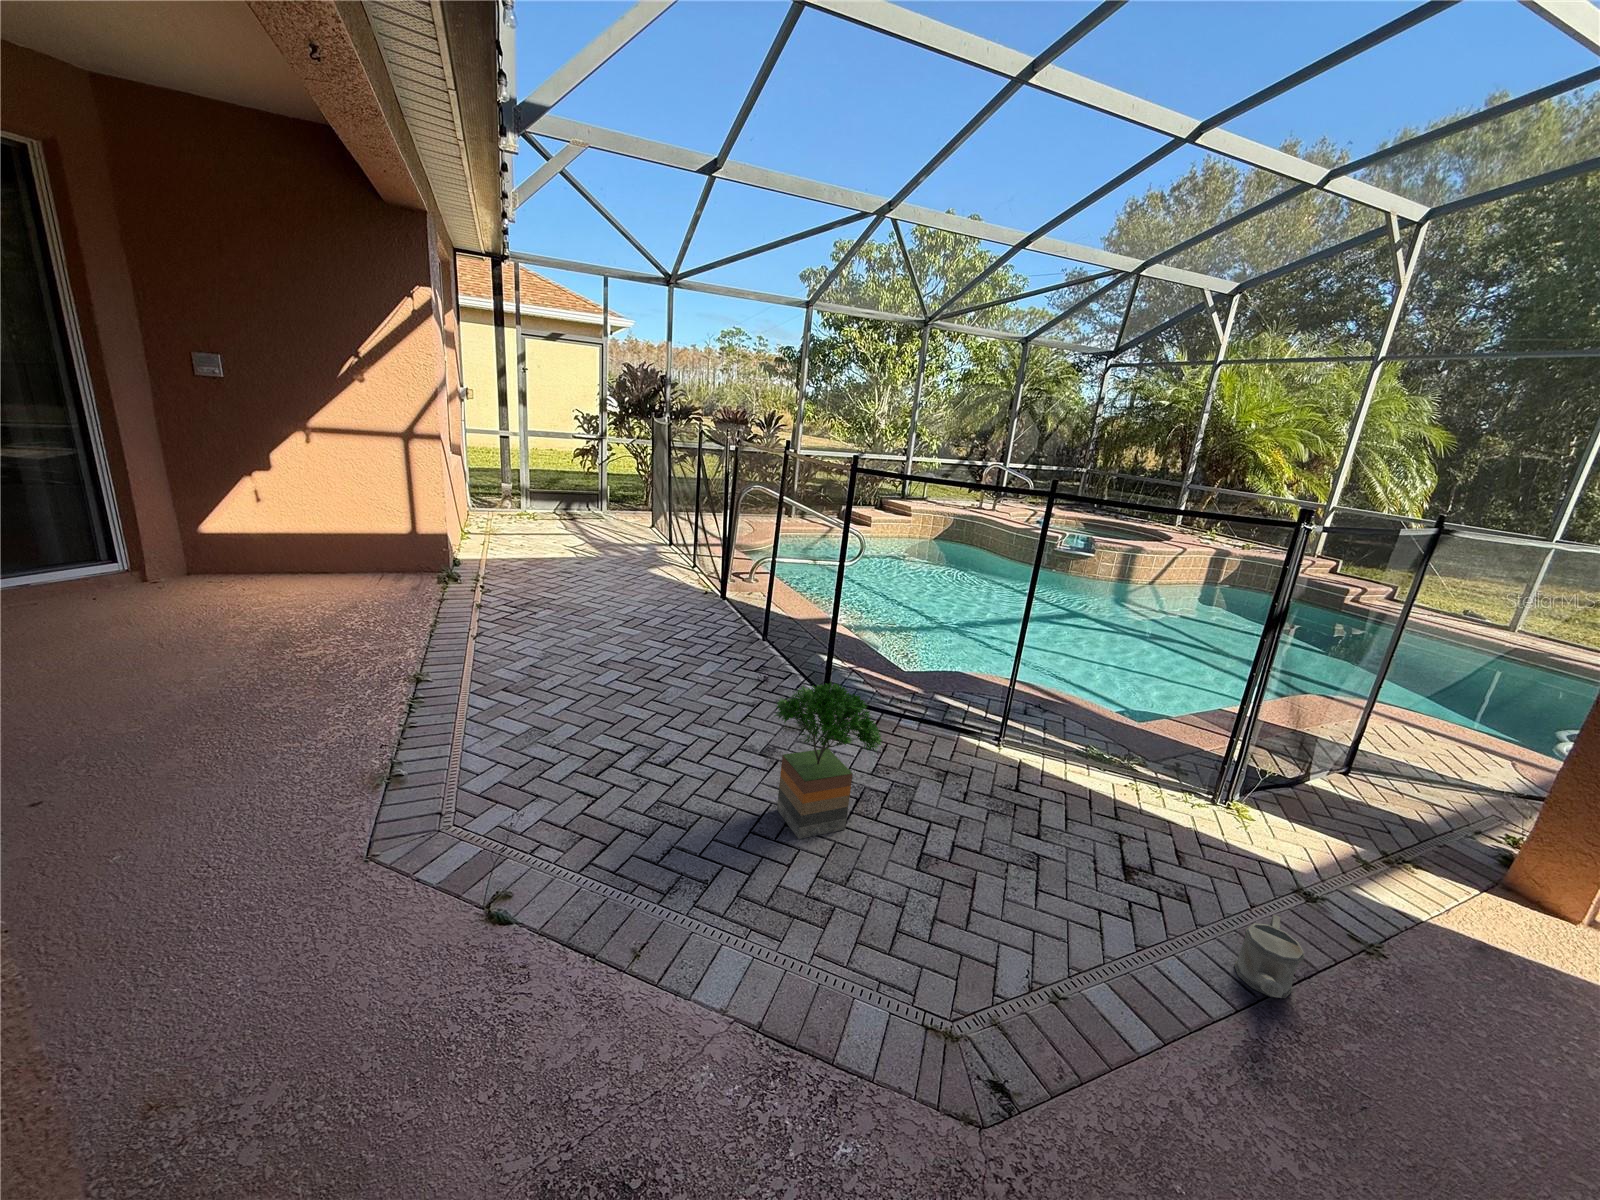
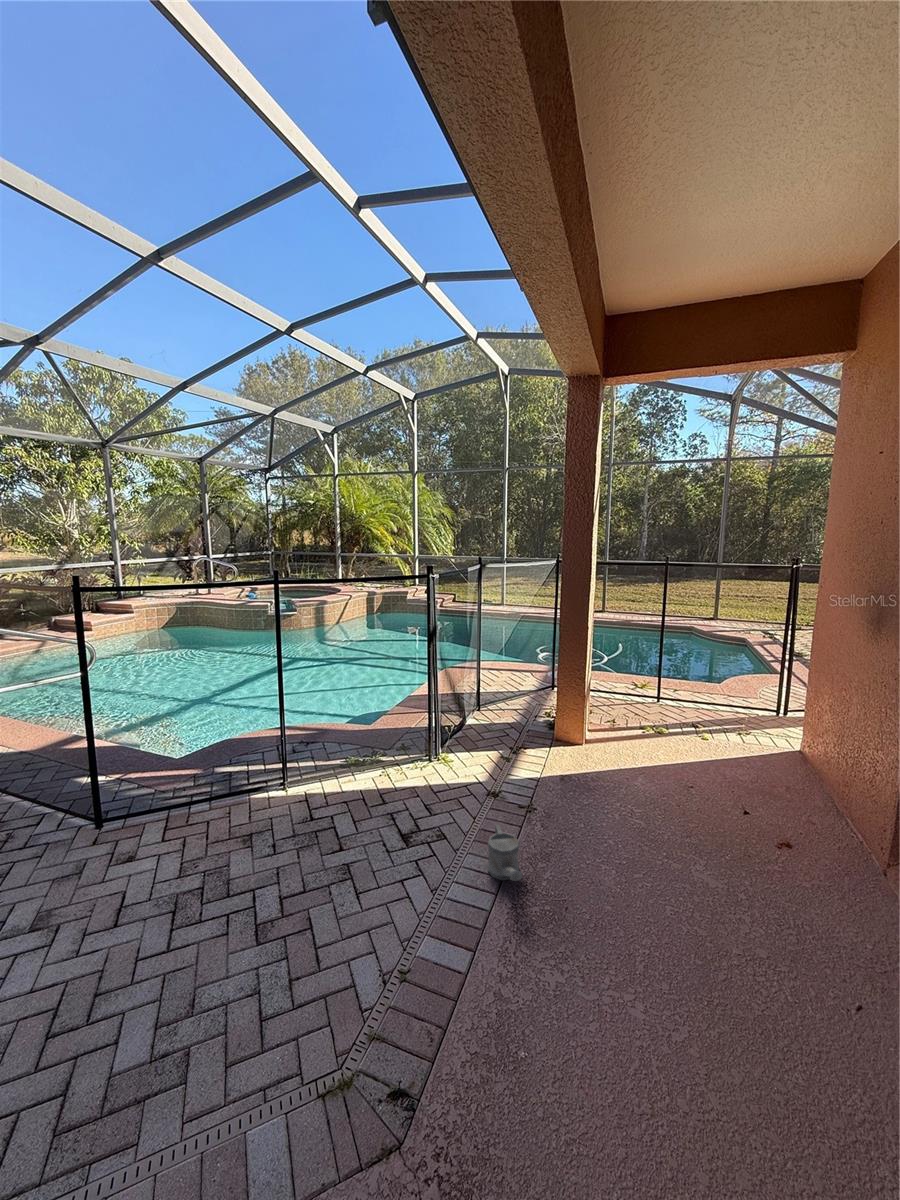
potted tree: present [775,682,882,839] -> none [54,808,193,991]

